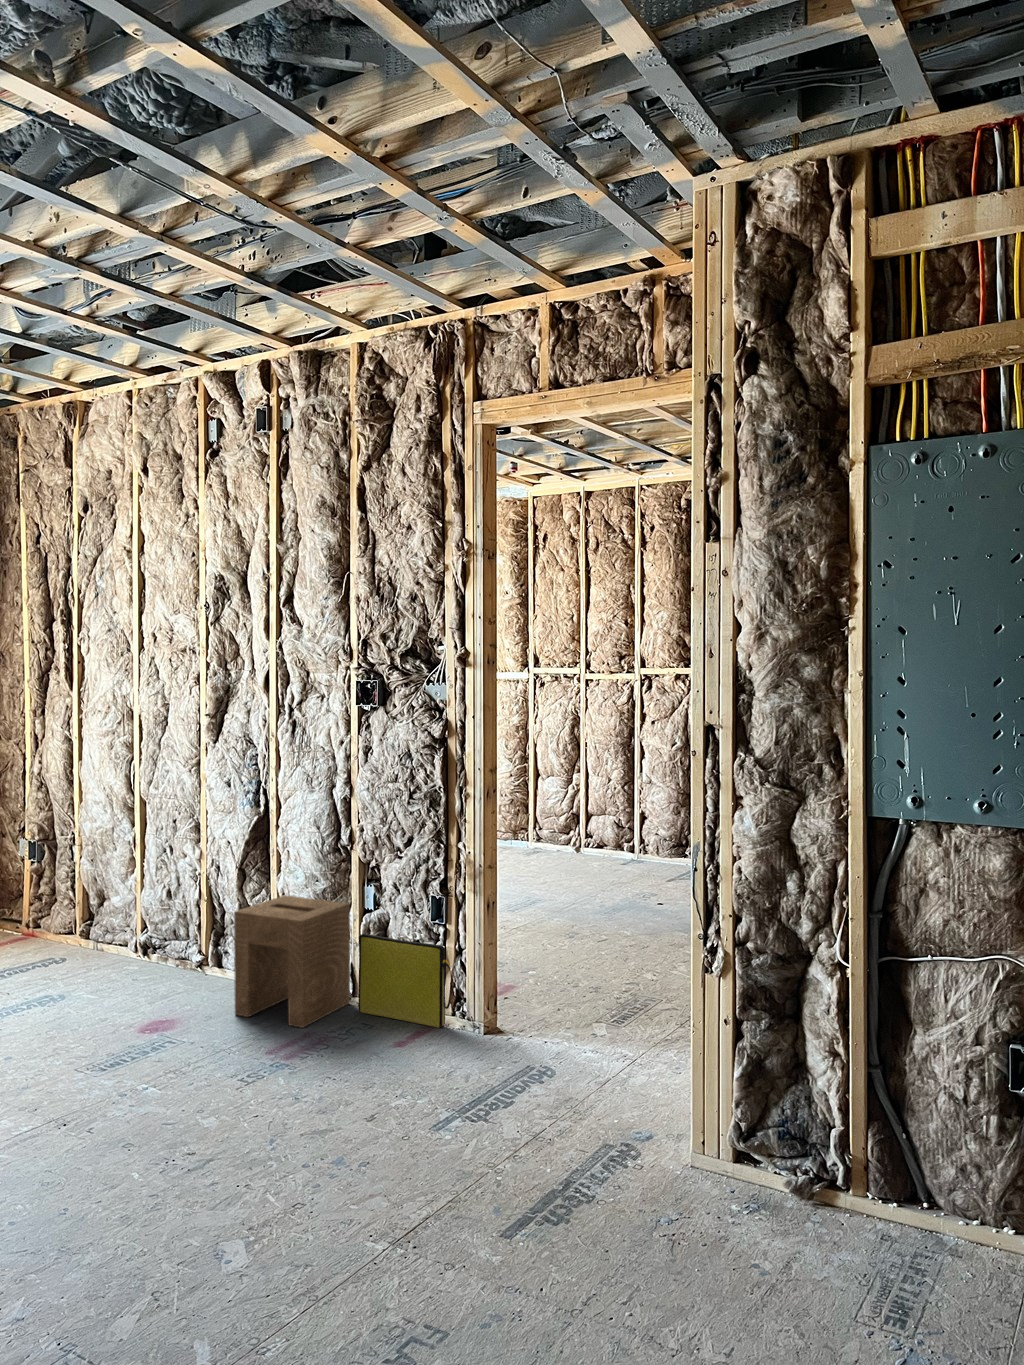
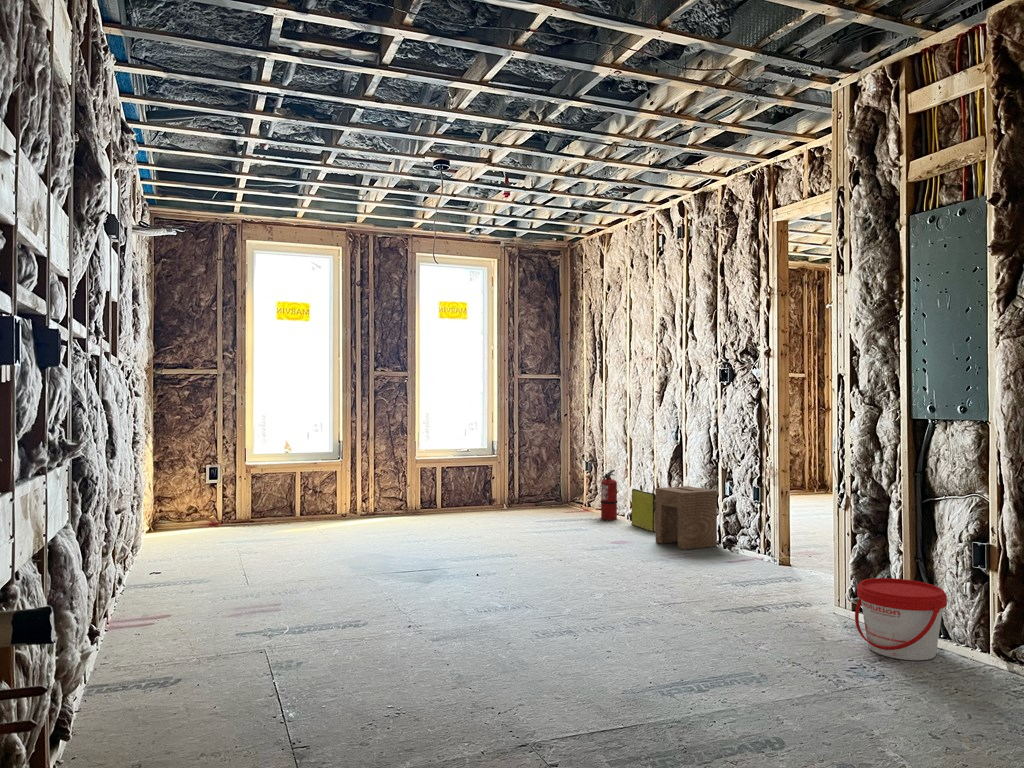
fire extinguisher: none [80,863,113,961] -> present [600,470,617,520]
bag: present [358,934,451,1028] -> present [631,489,656,532]
bucket: none [812,1111,986,1291] -> present [855,578,947,660]

